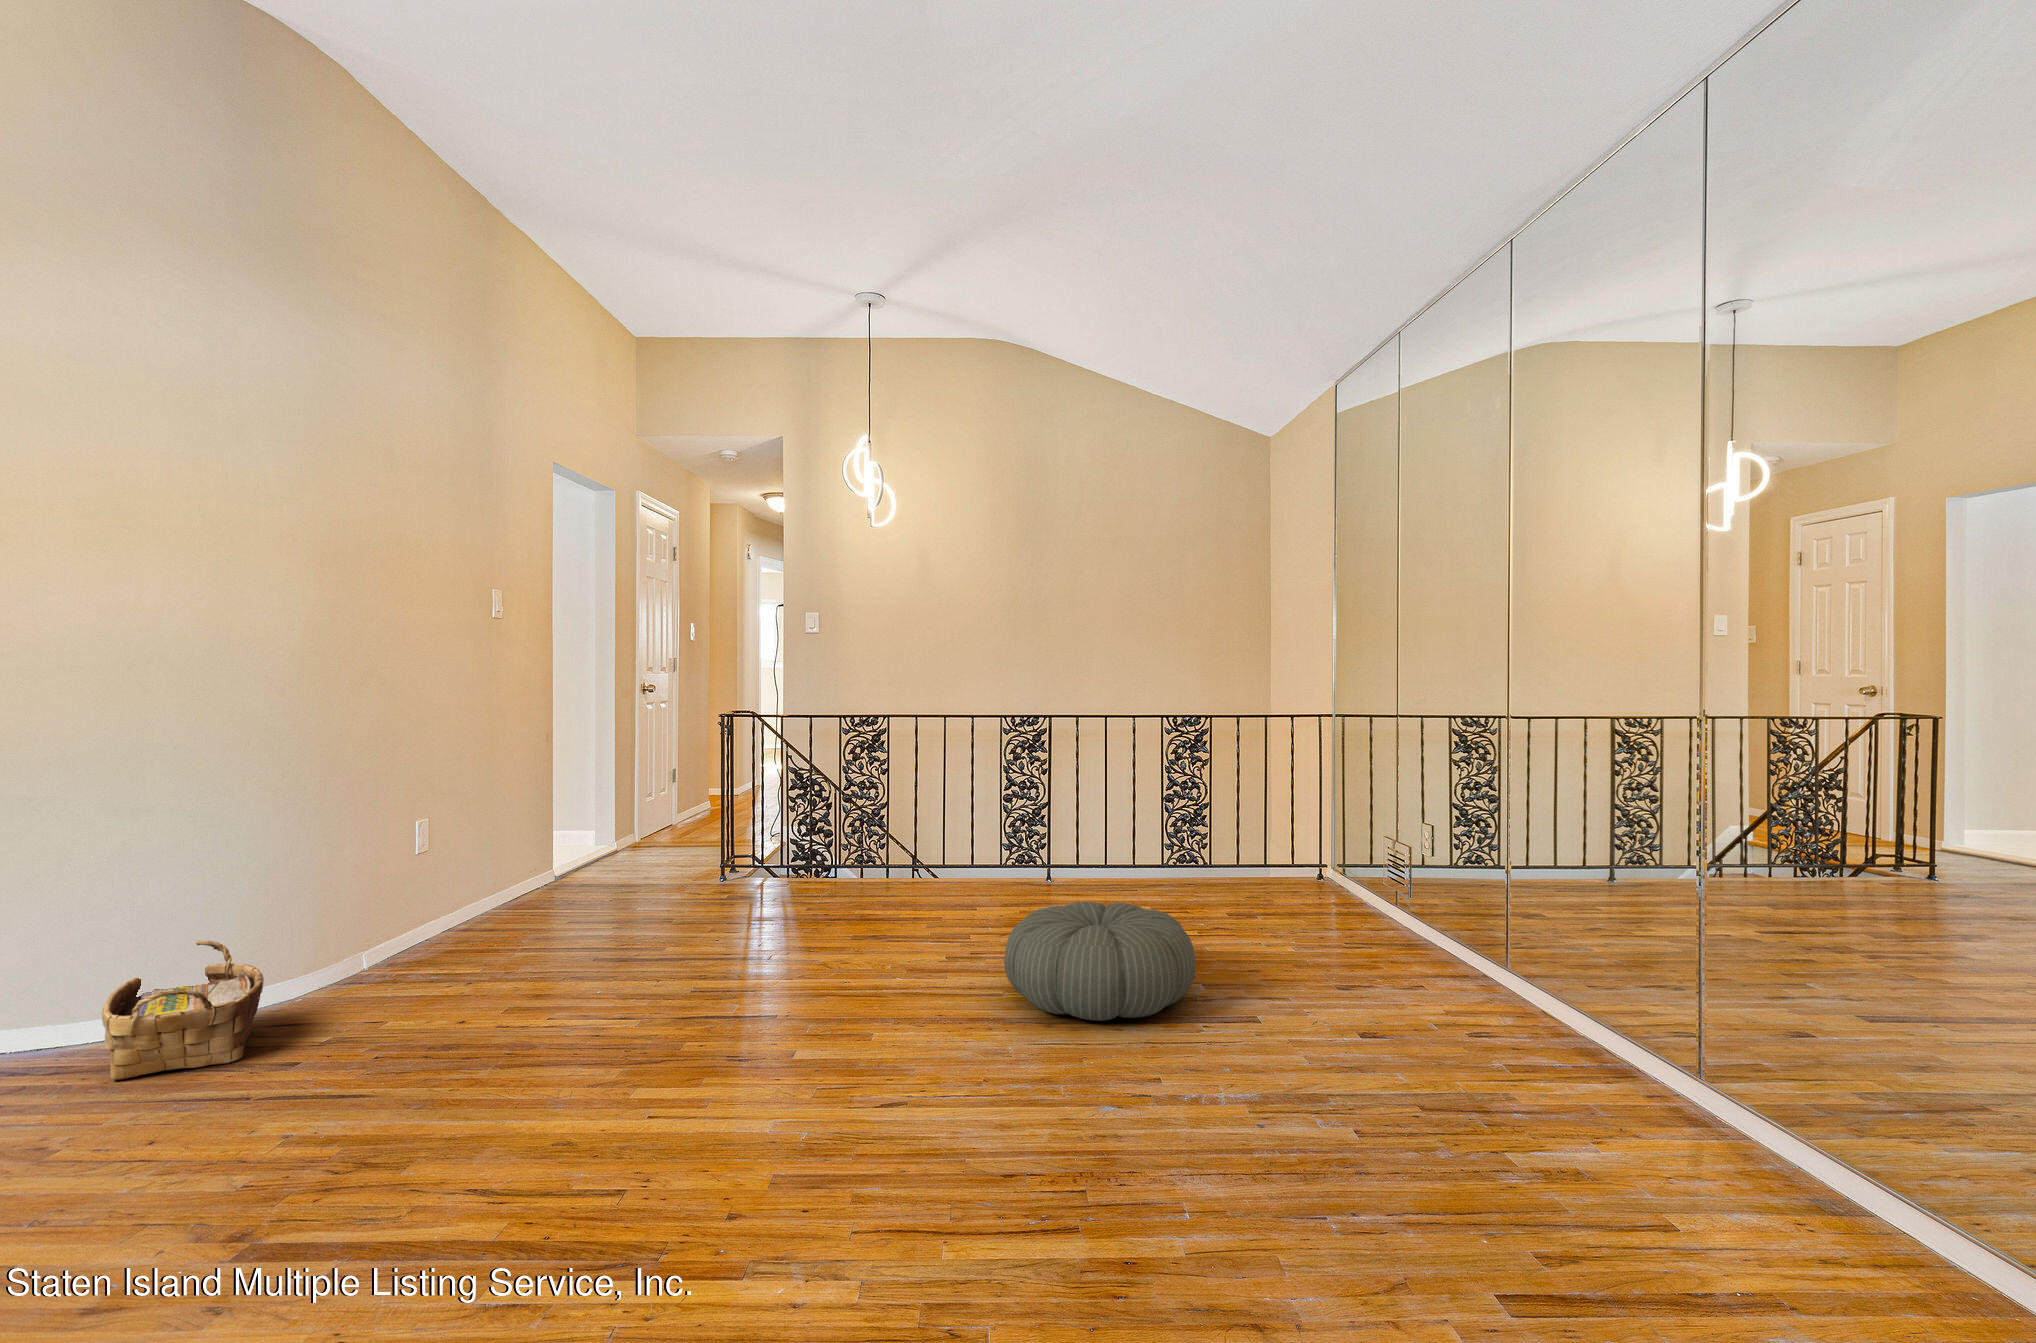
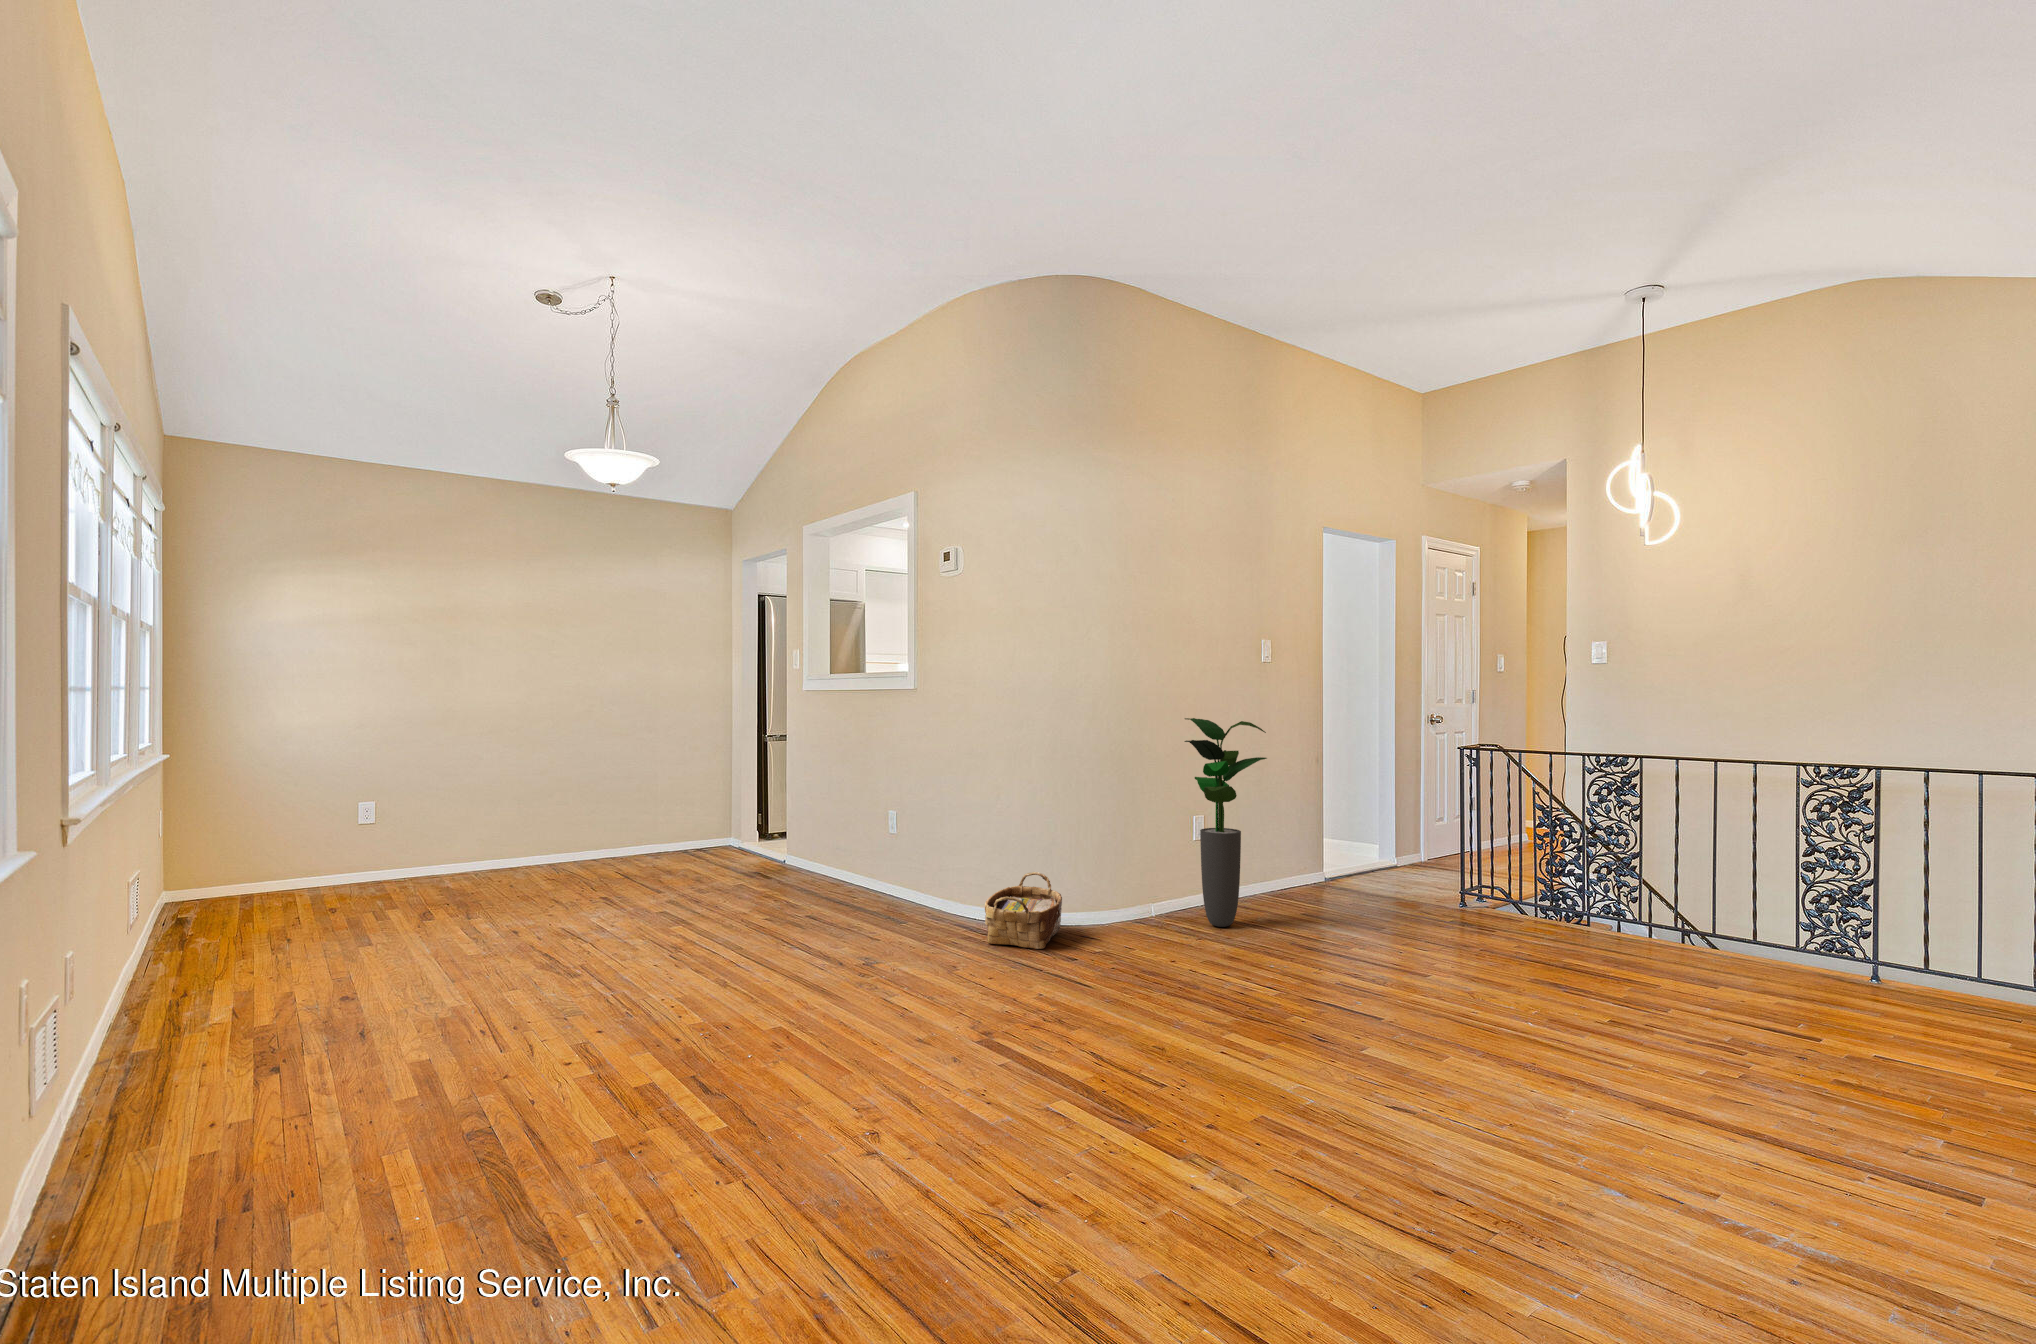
potted plant: none [442,686,570,959] -> present [1185,718,1267,927]
pouf: present [1004,902,1196,1021] -> none [1600,983,1872,1133]

